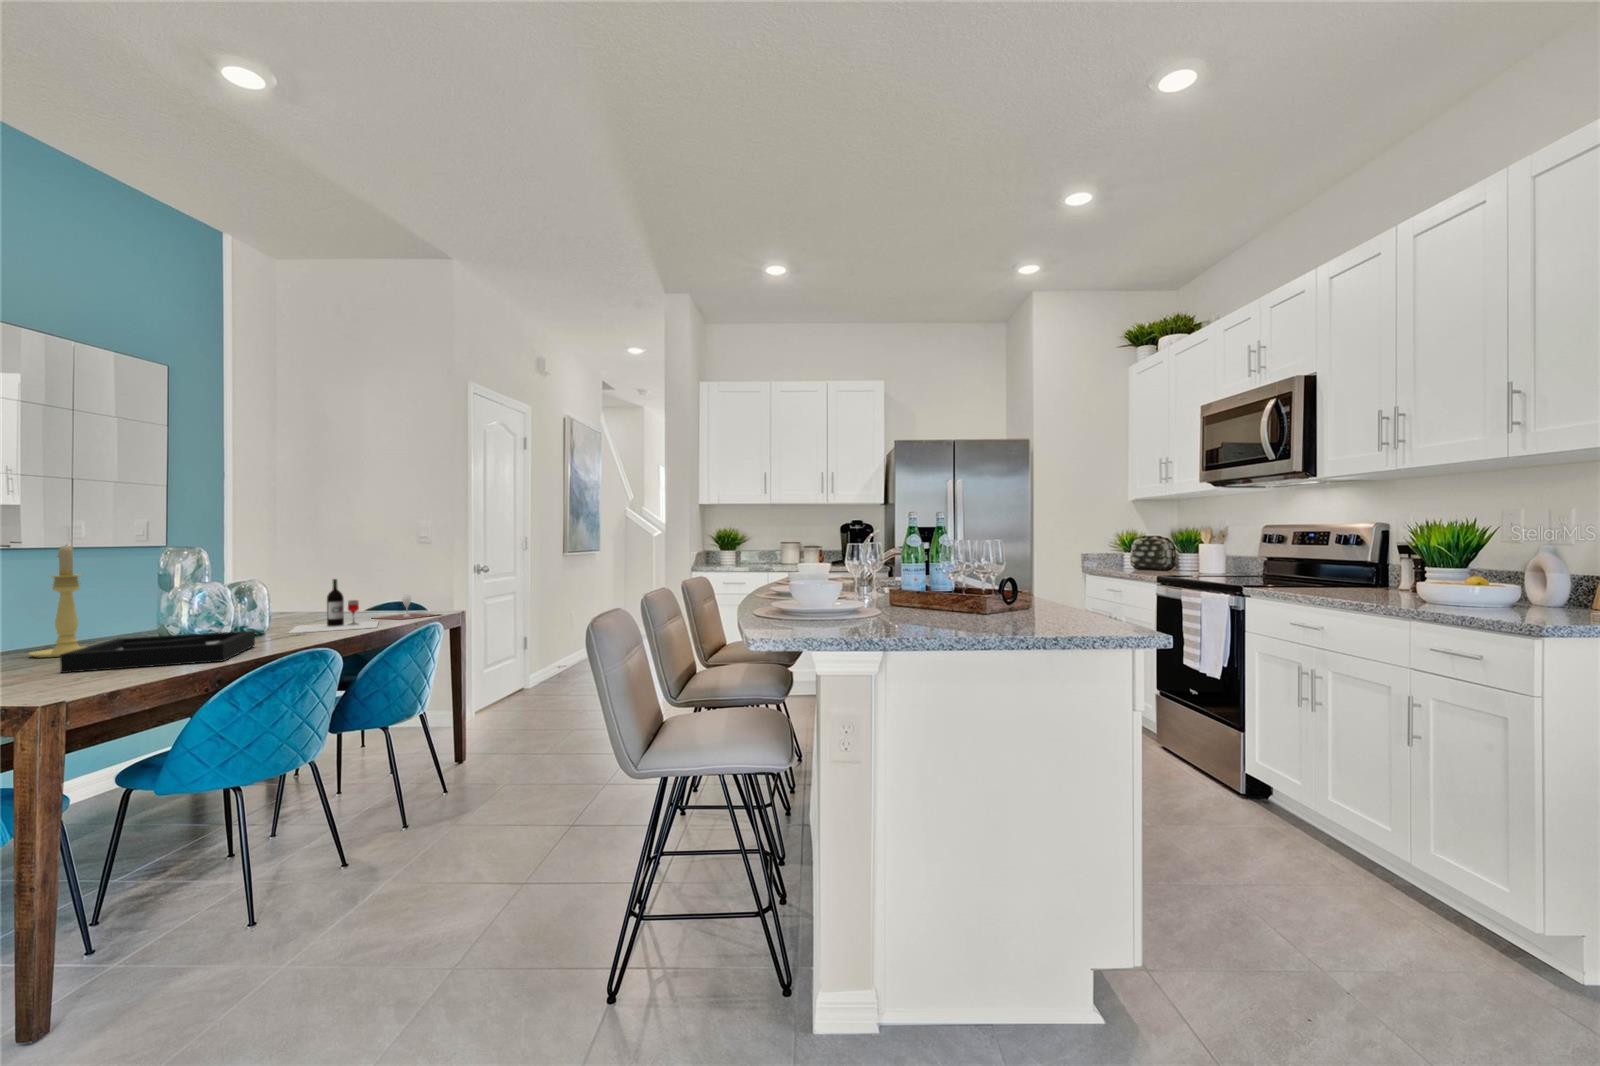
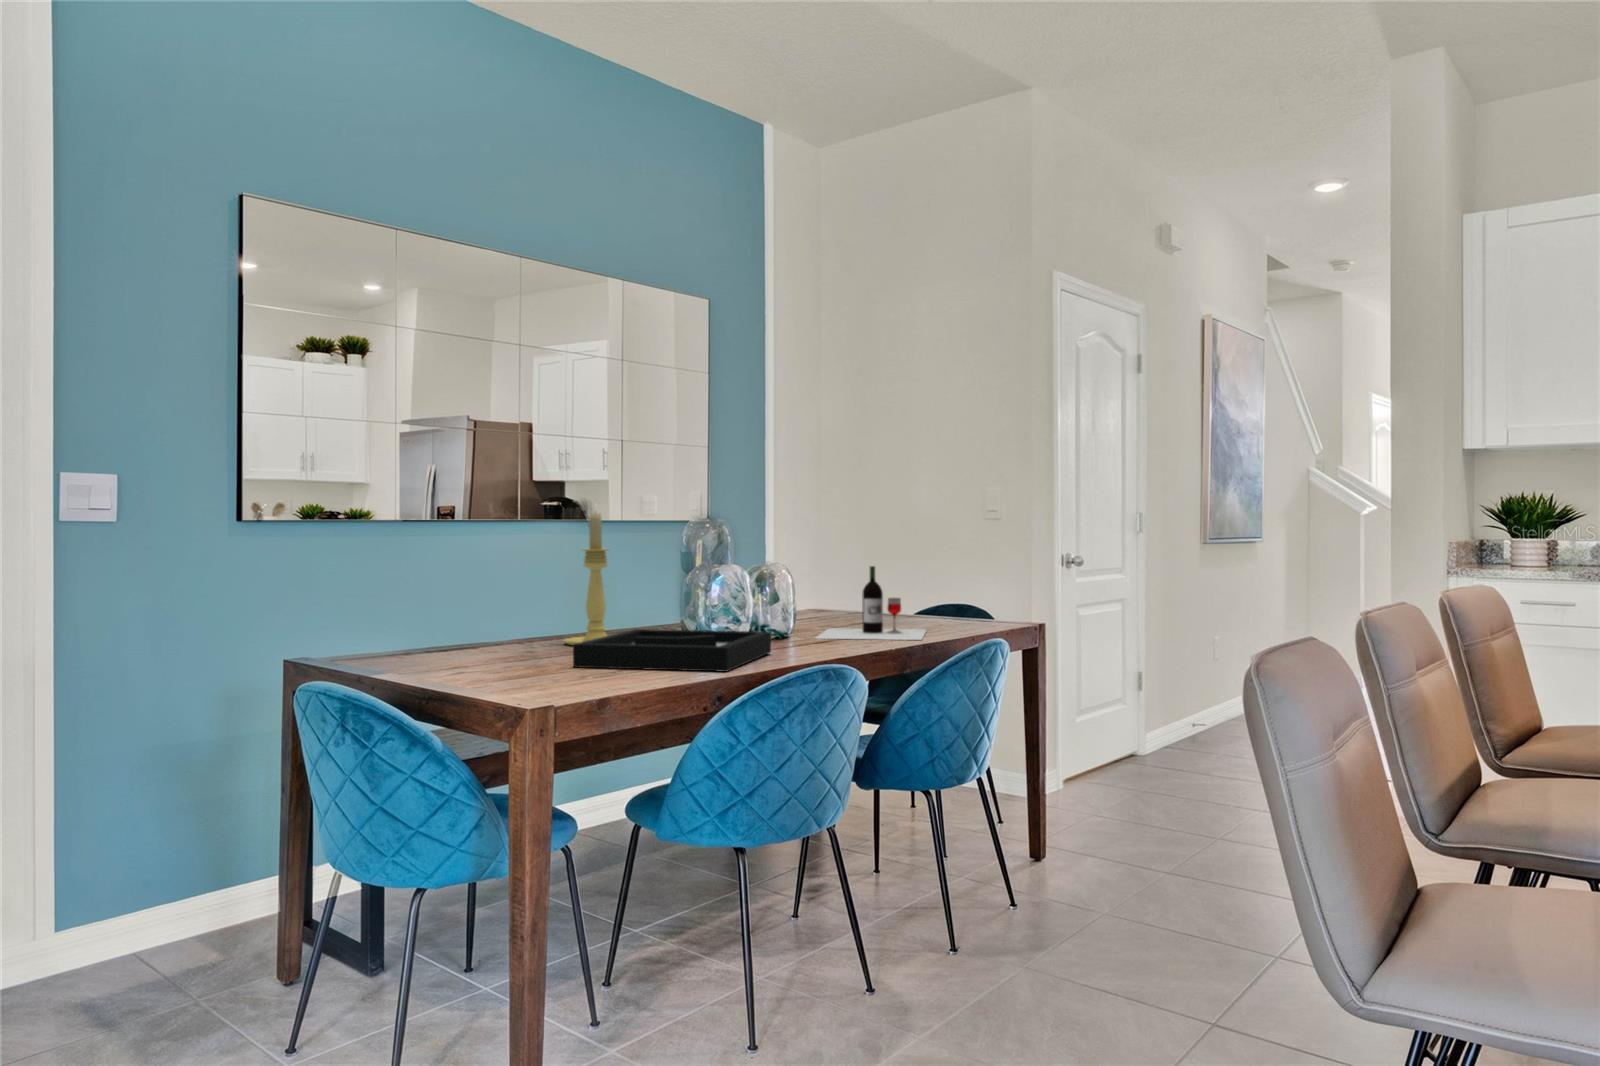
wine glass: present [376,595,435,620] -> none [916,594,1015,631]

